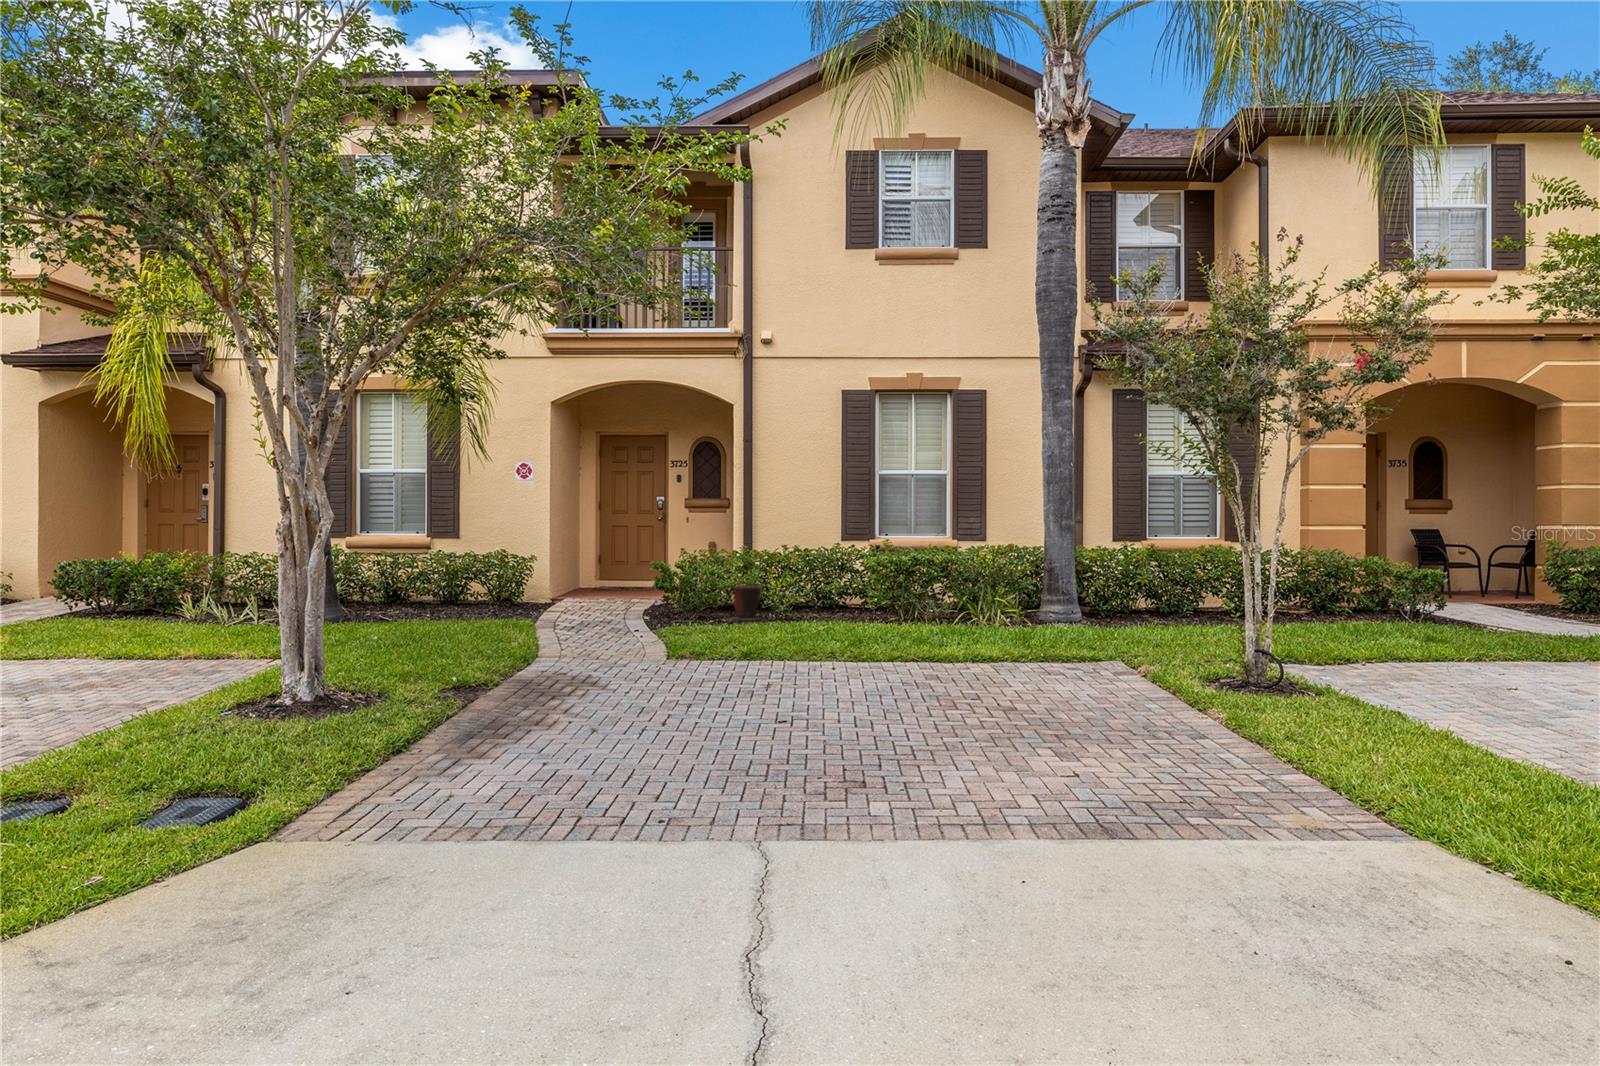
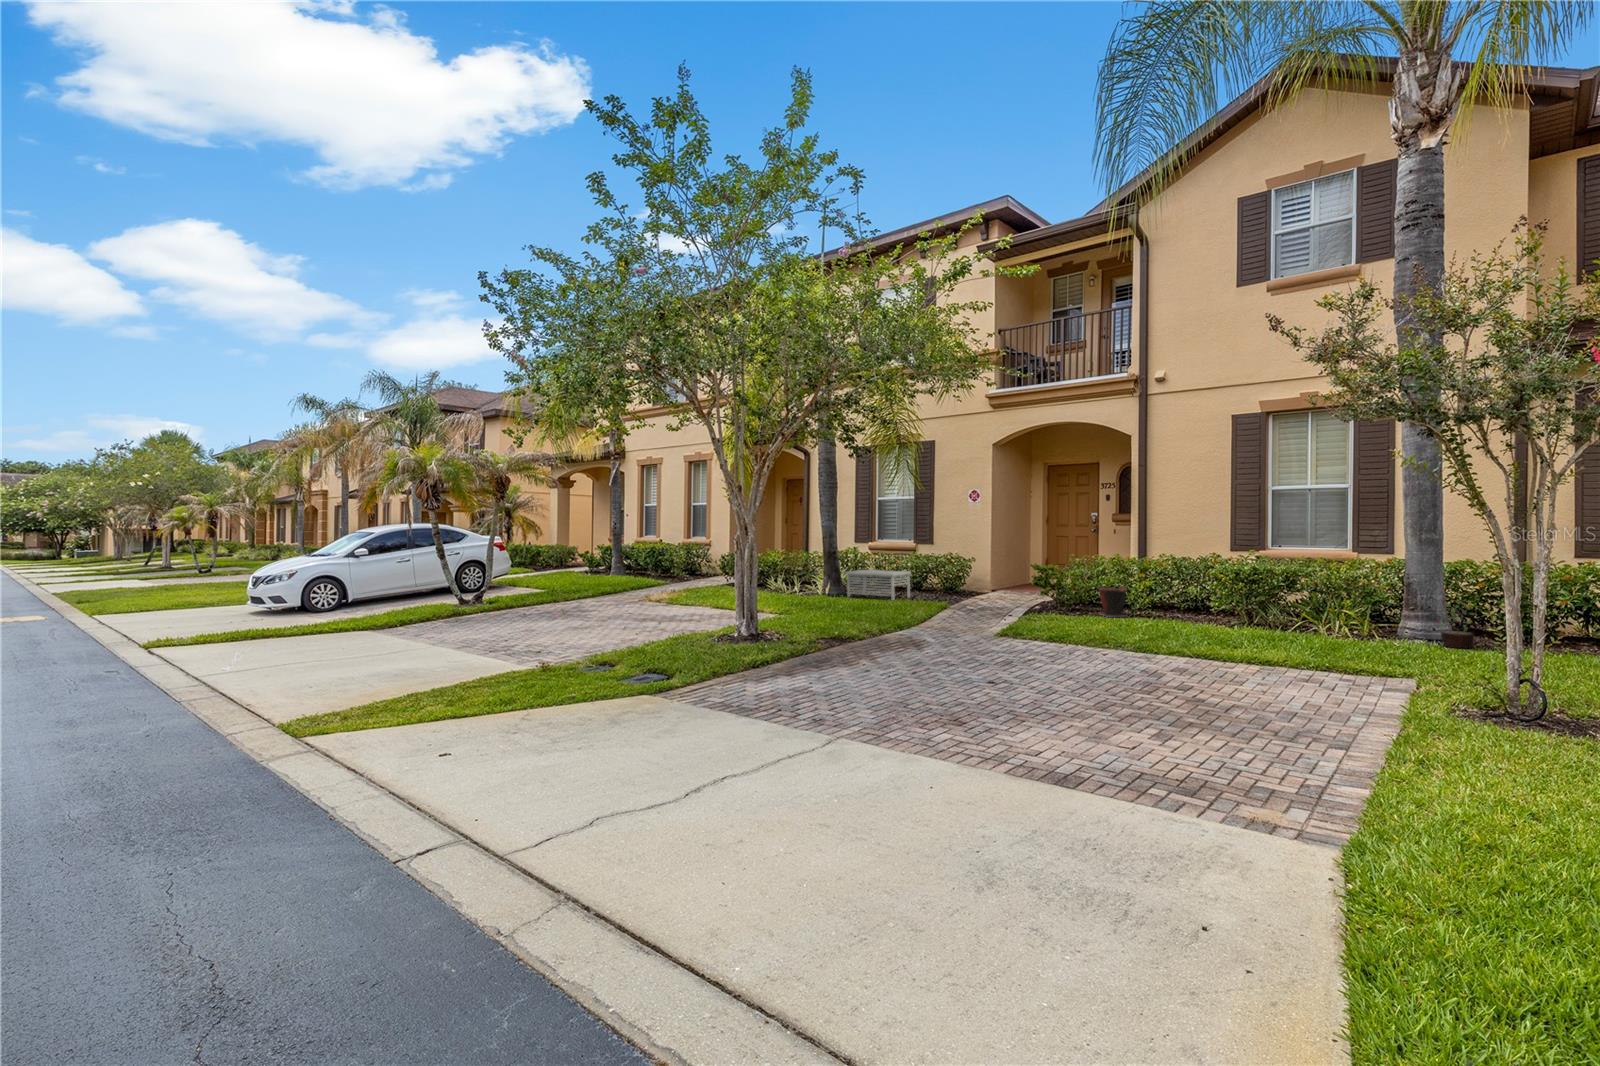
storage bench: none [334,576,442,619] -> present [845,570,911,600]
decorative plant: none [1072,581,1099,625] -> present [1438,602,1474,648]

